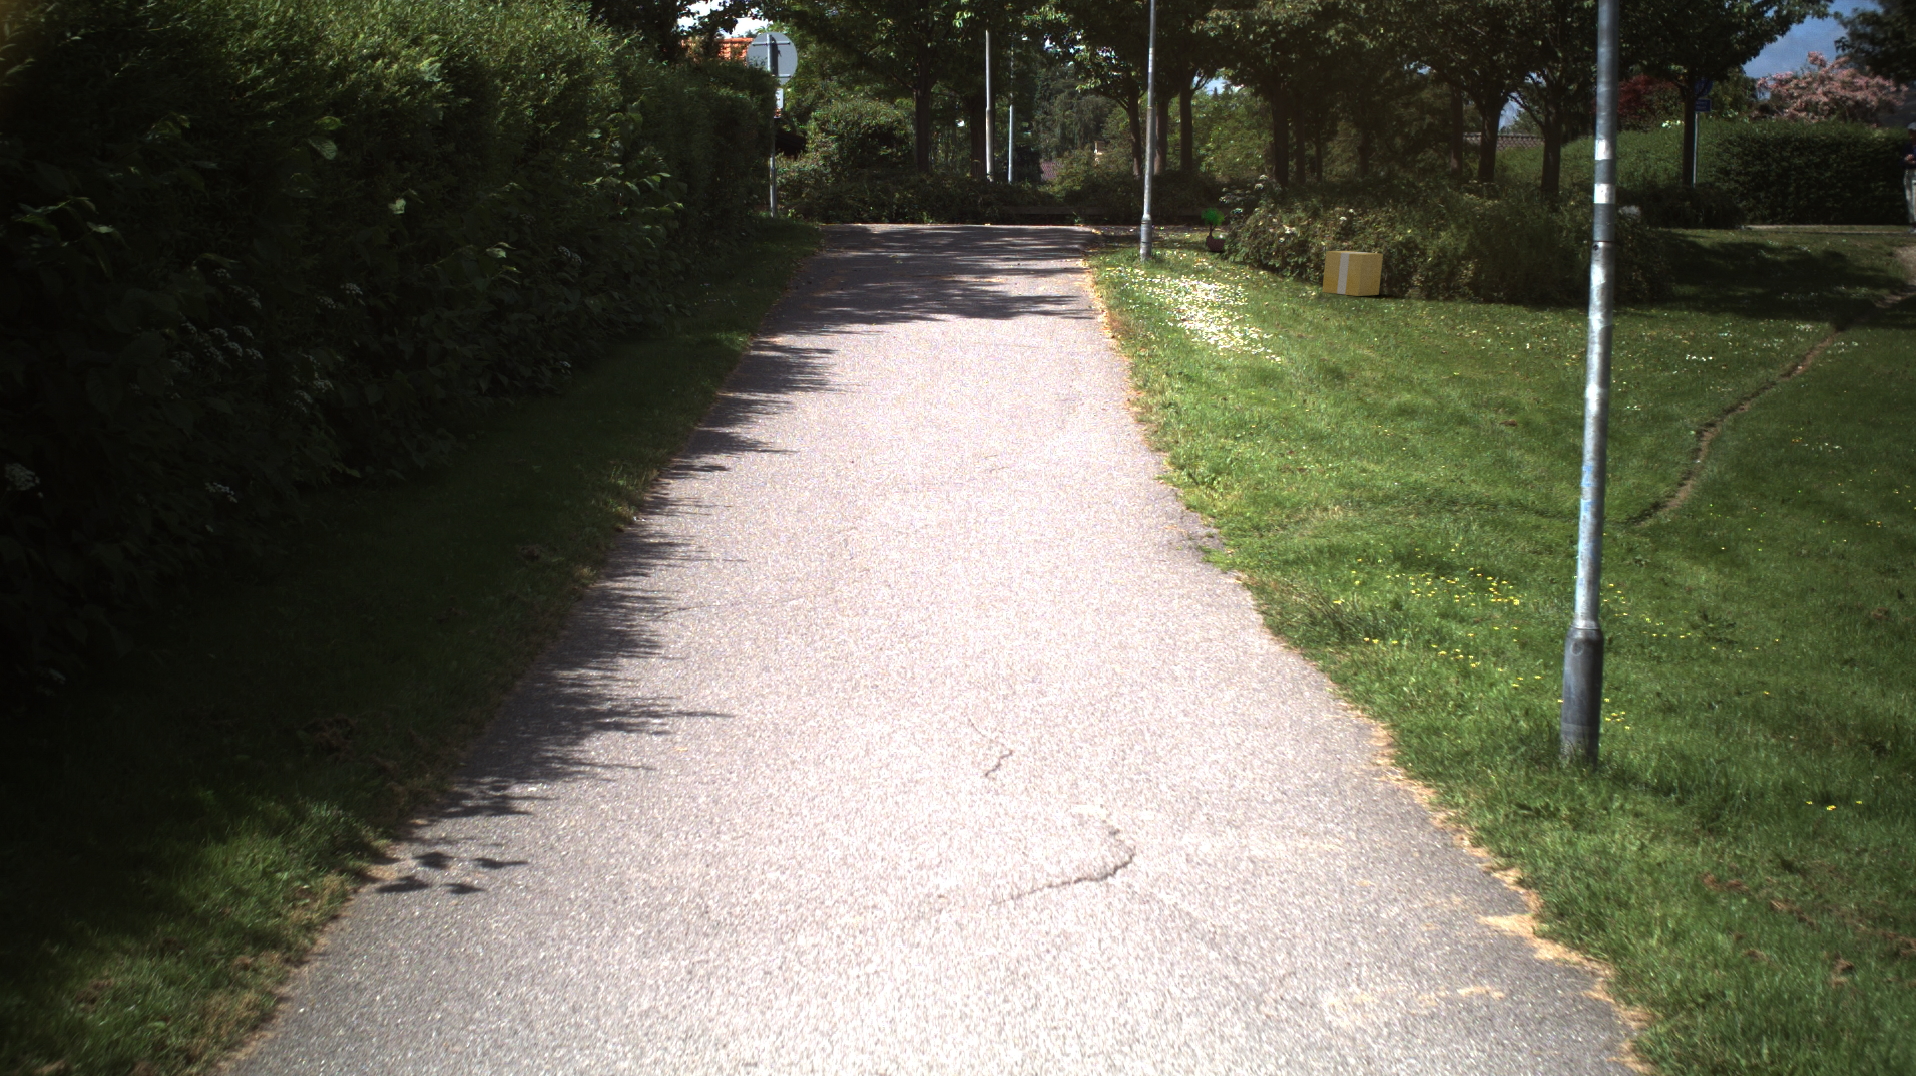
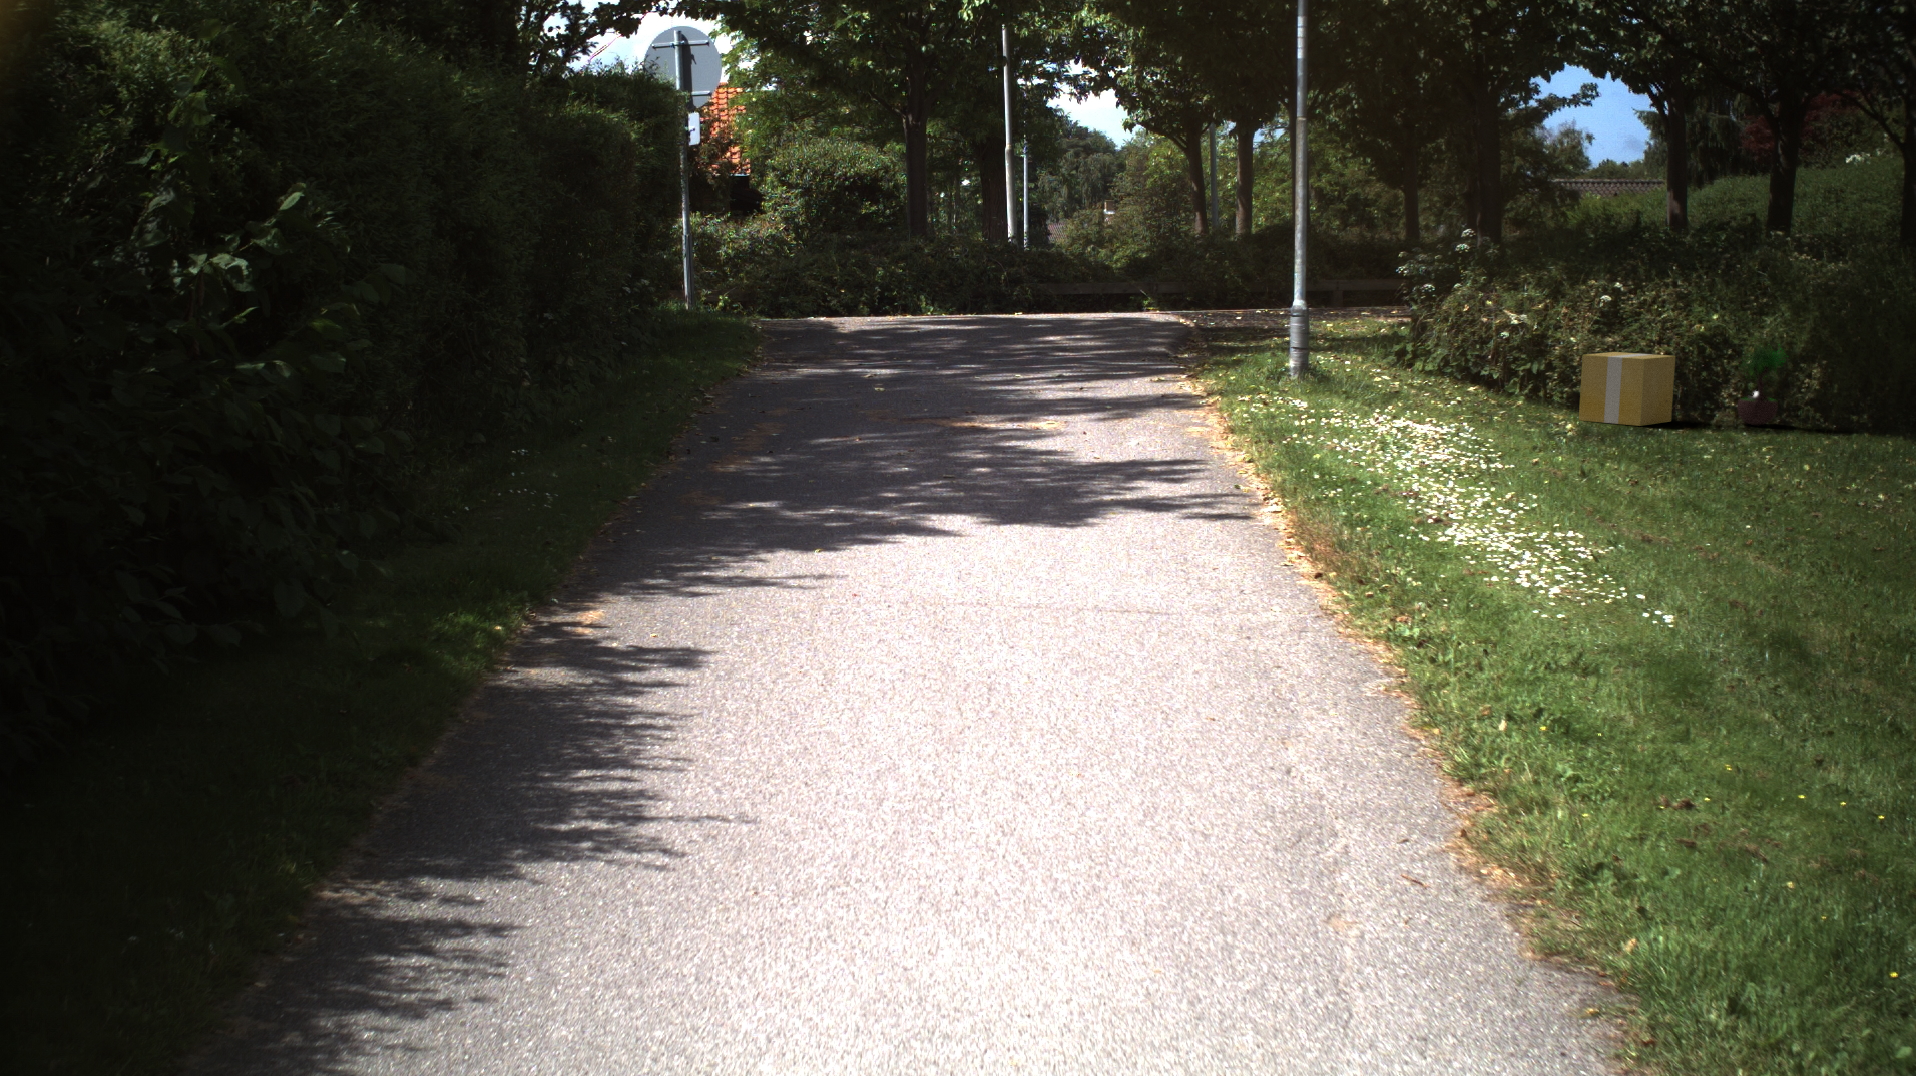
potted tree: present [1202,208,1226,252] -> present [1737,344,1784,425]

